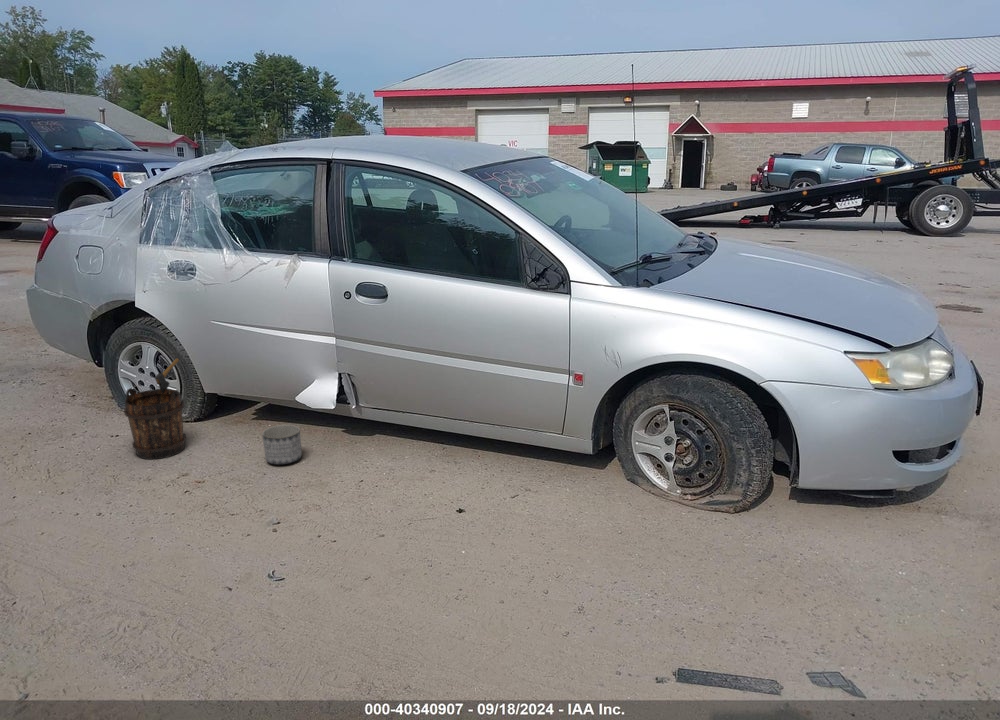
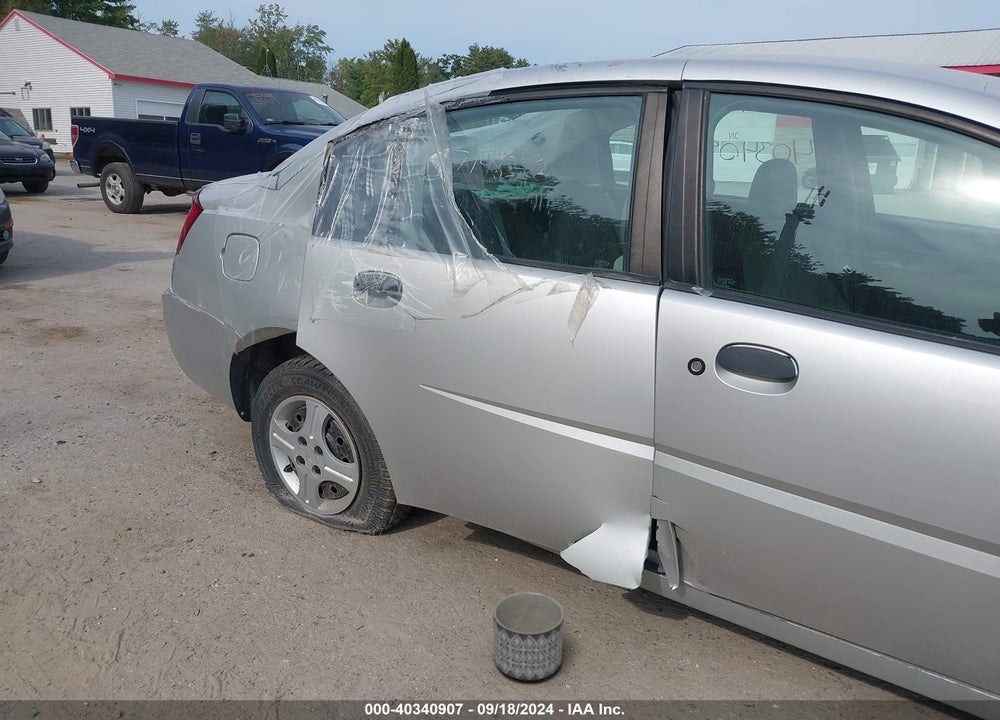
bucket: present [124,359,186,459] -> none [260,434,361,618]

